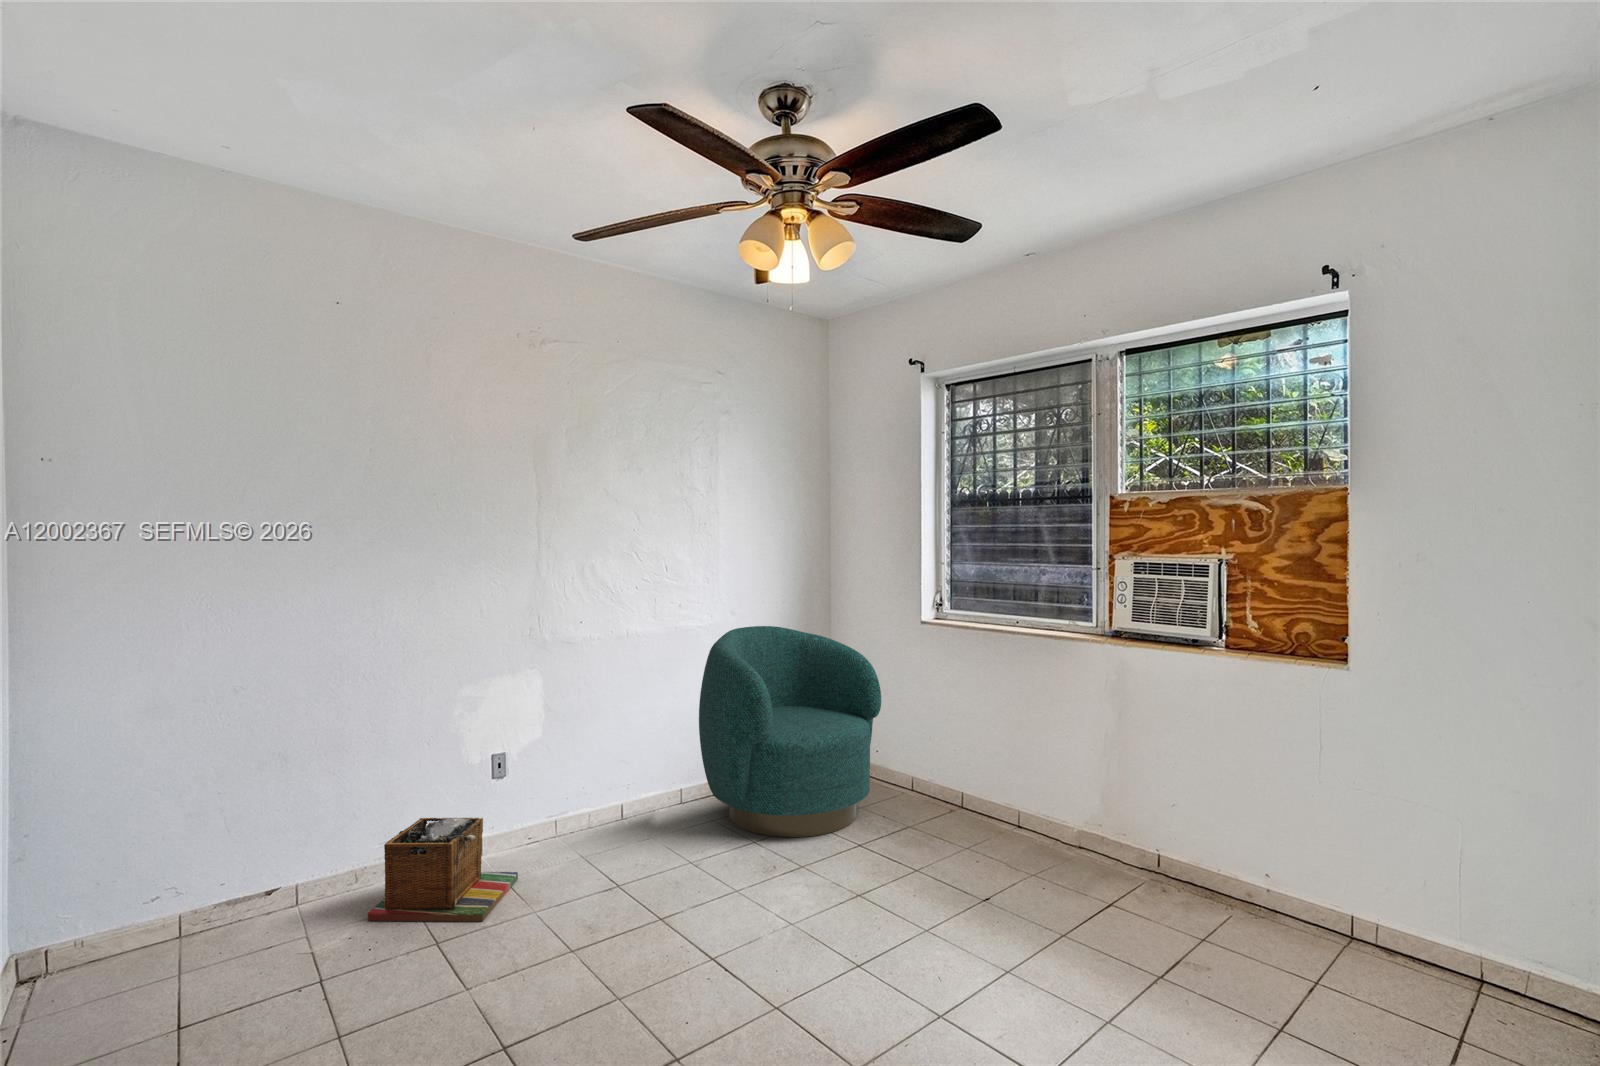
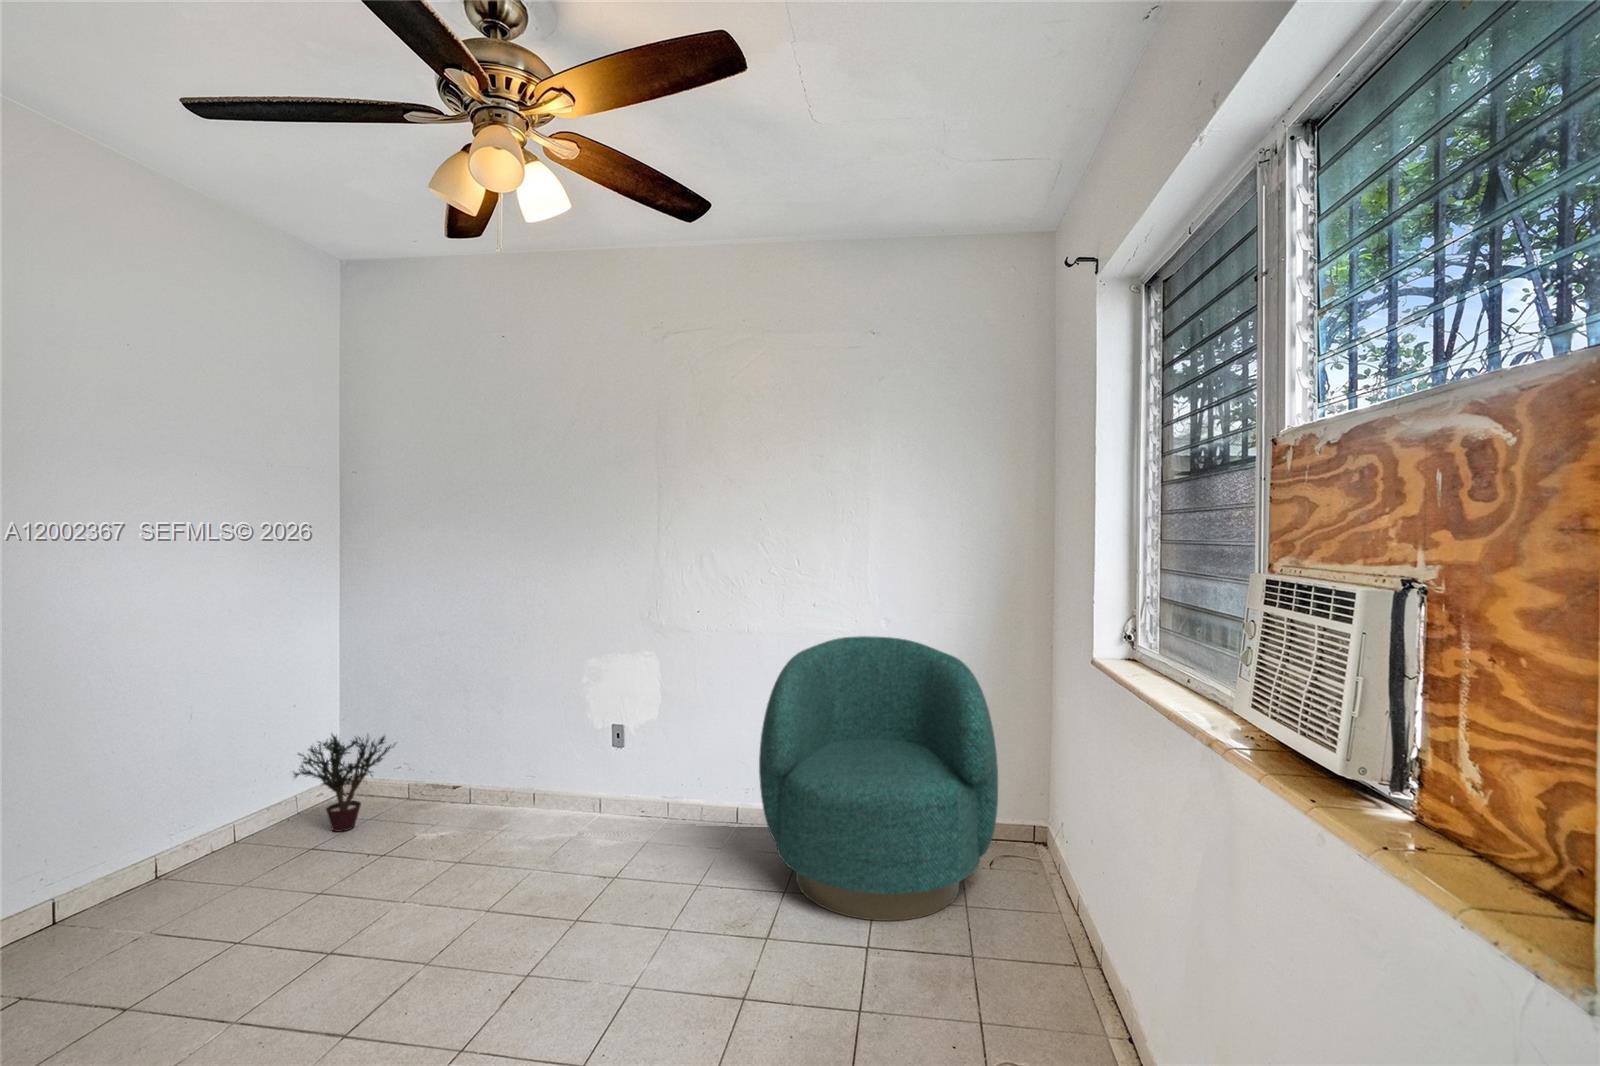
laundry basket: present [368,818,518,921] -> none [451,766,567,870]
potted plant: none [95,827,250,979] -> present [294,733,391,832]

